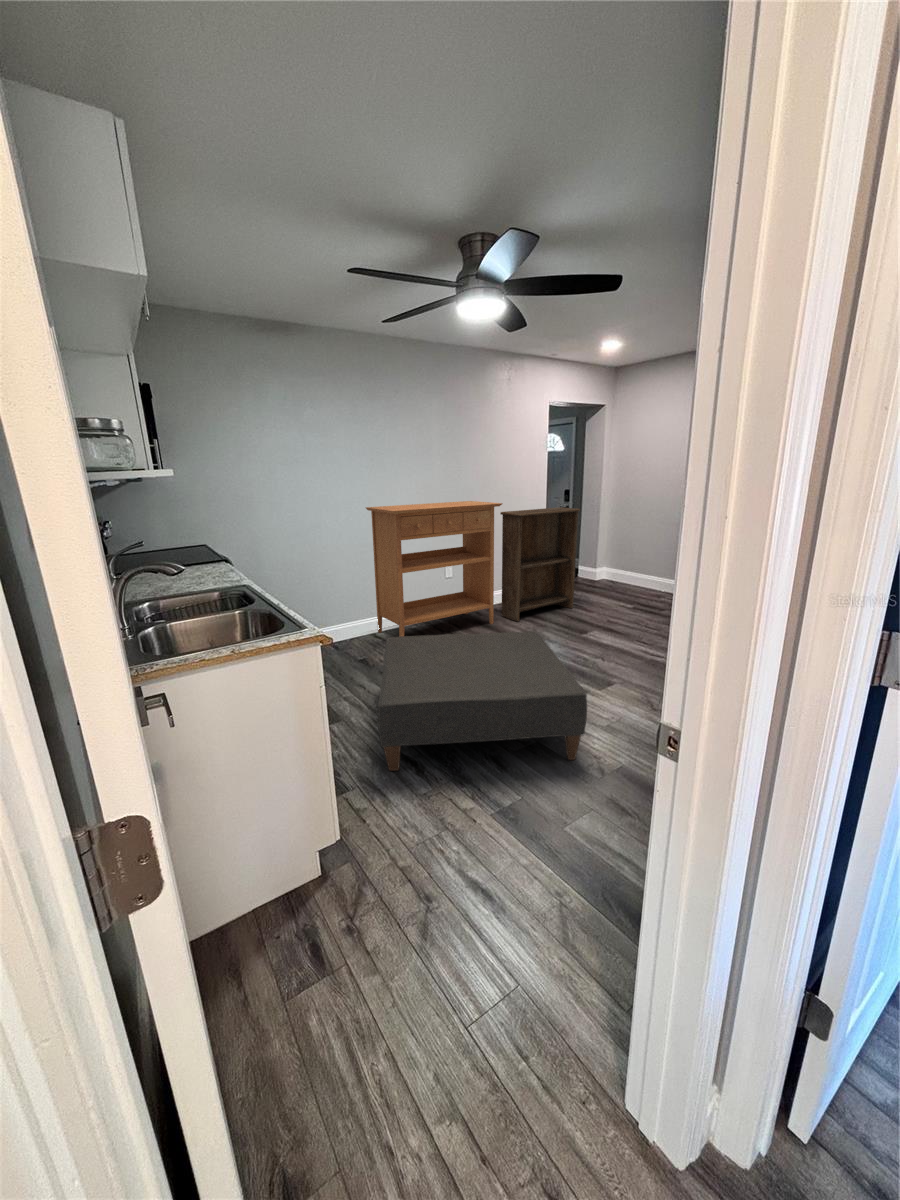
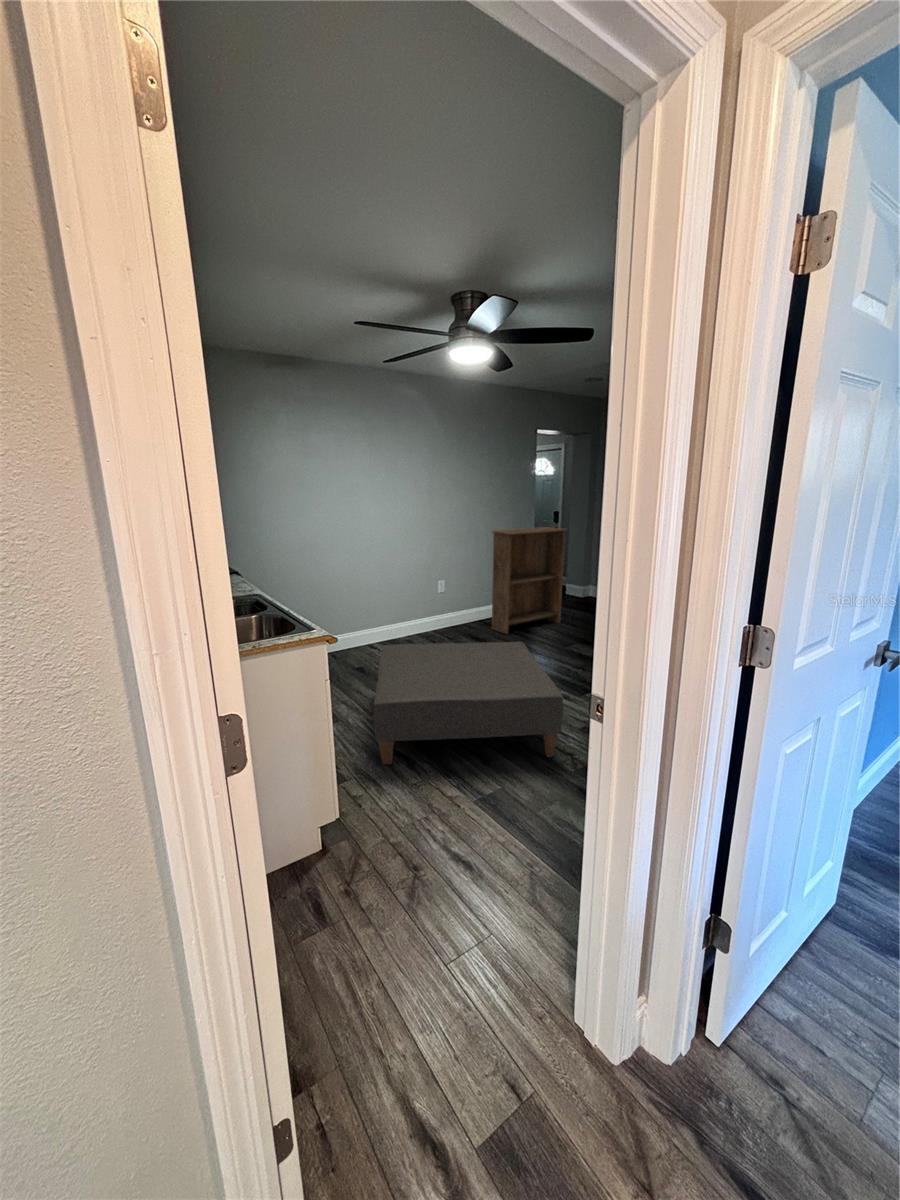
console table: present [366,501,502,636] -> none [364,520,494,655]

